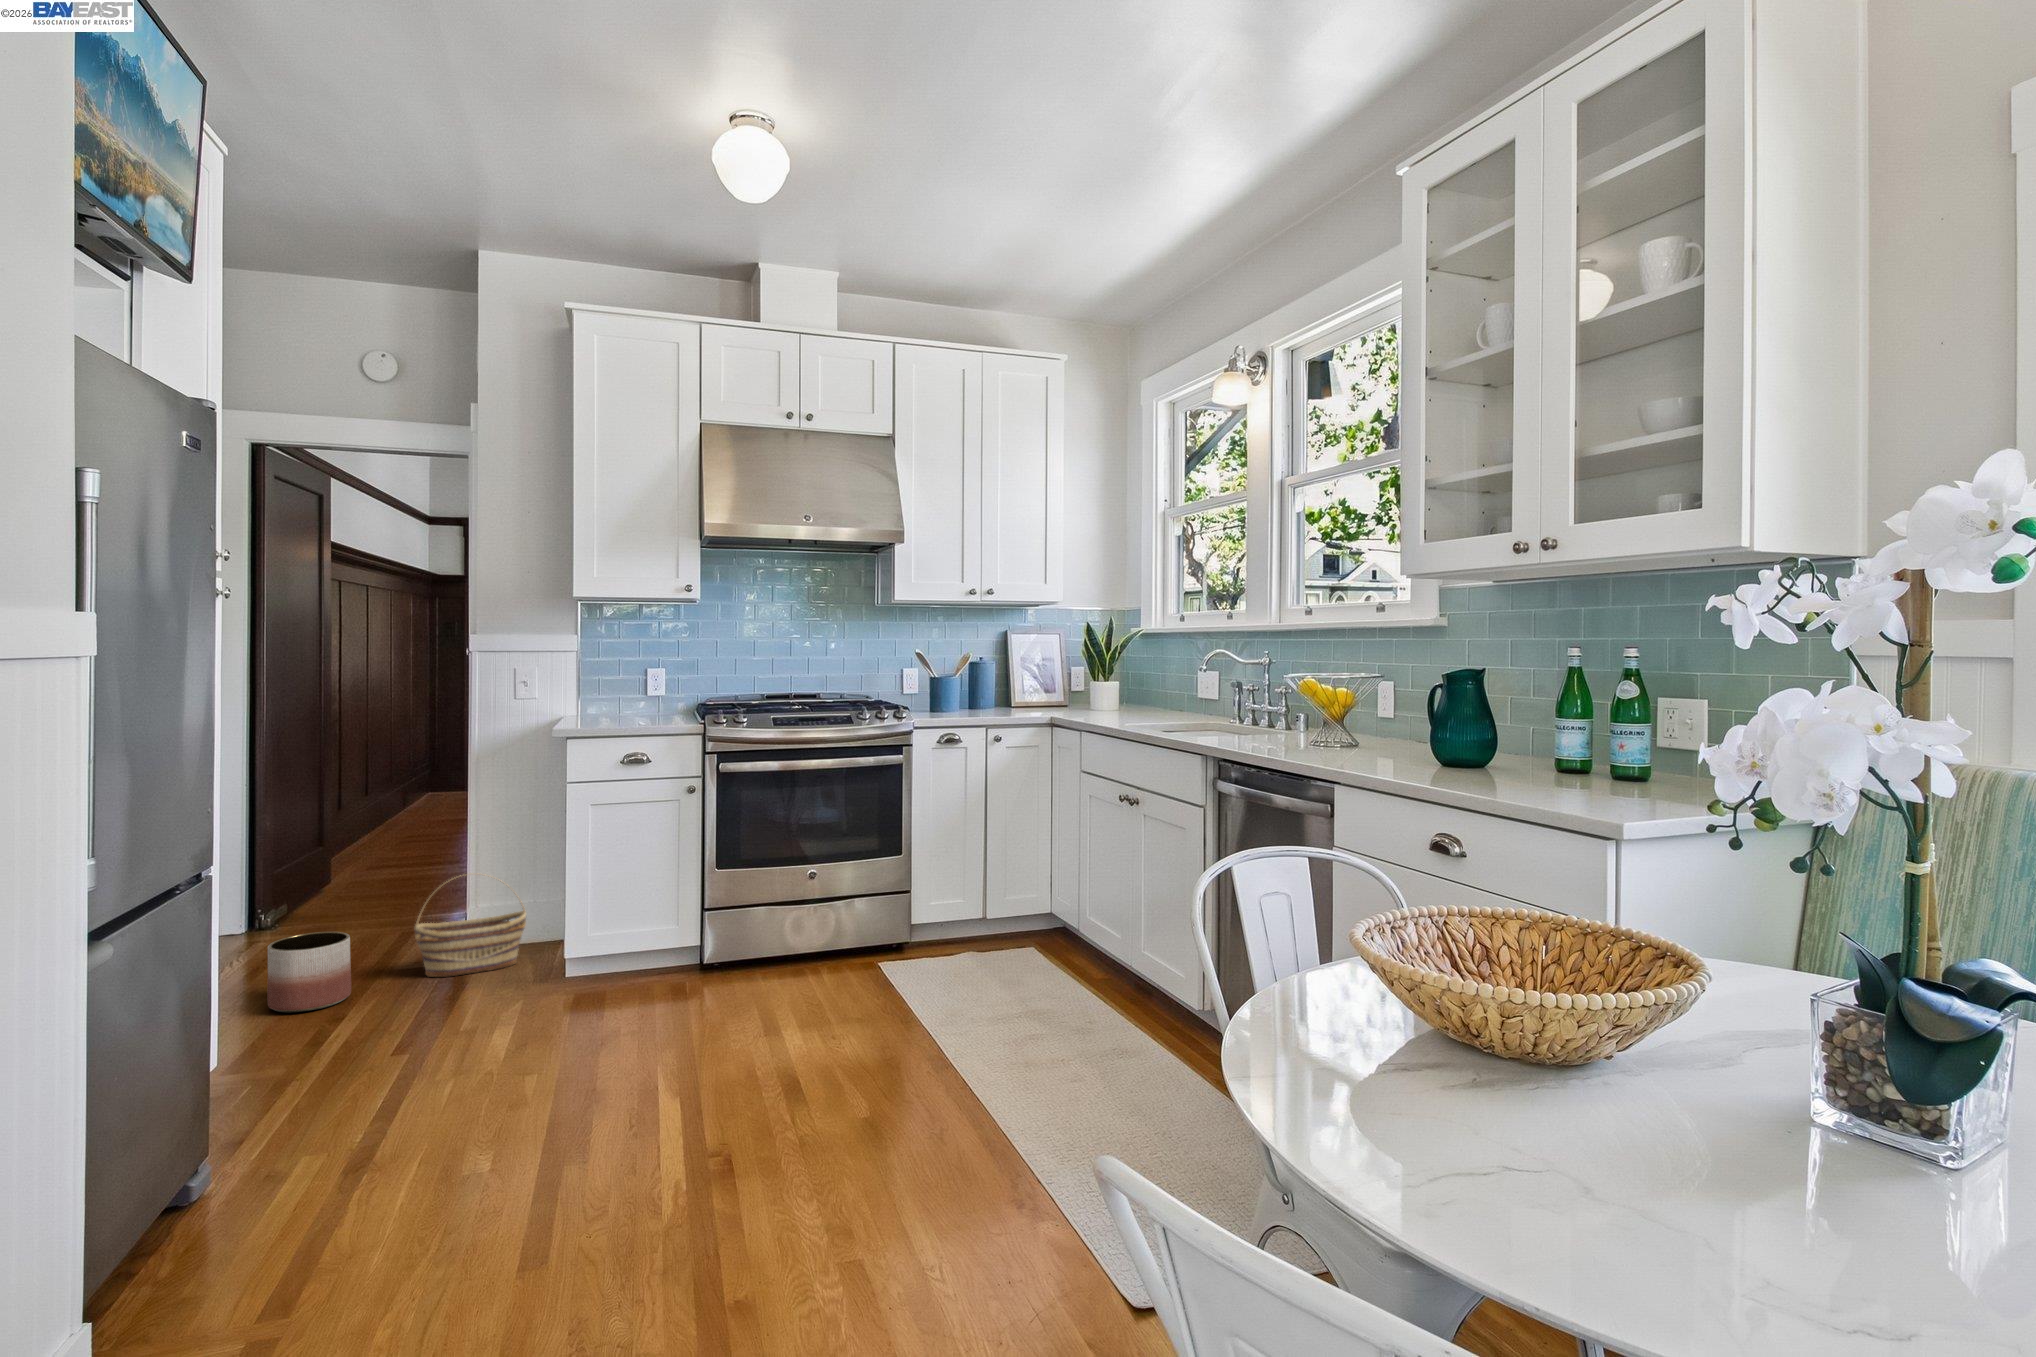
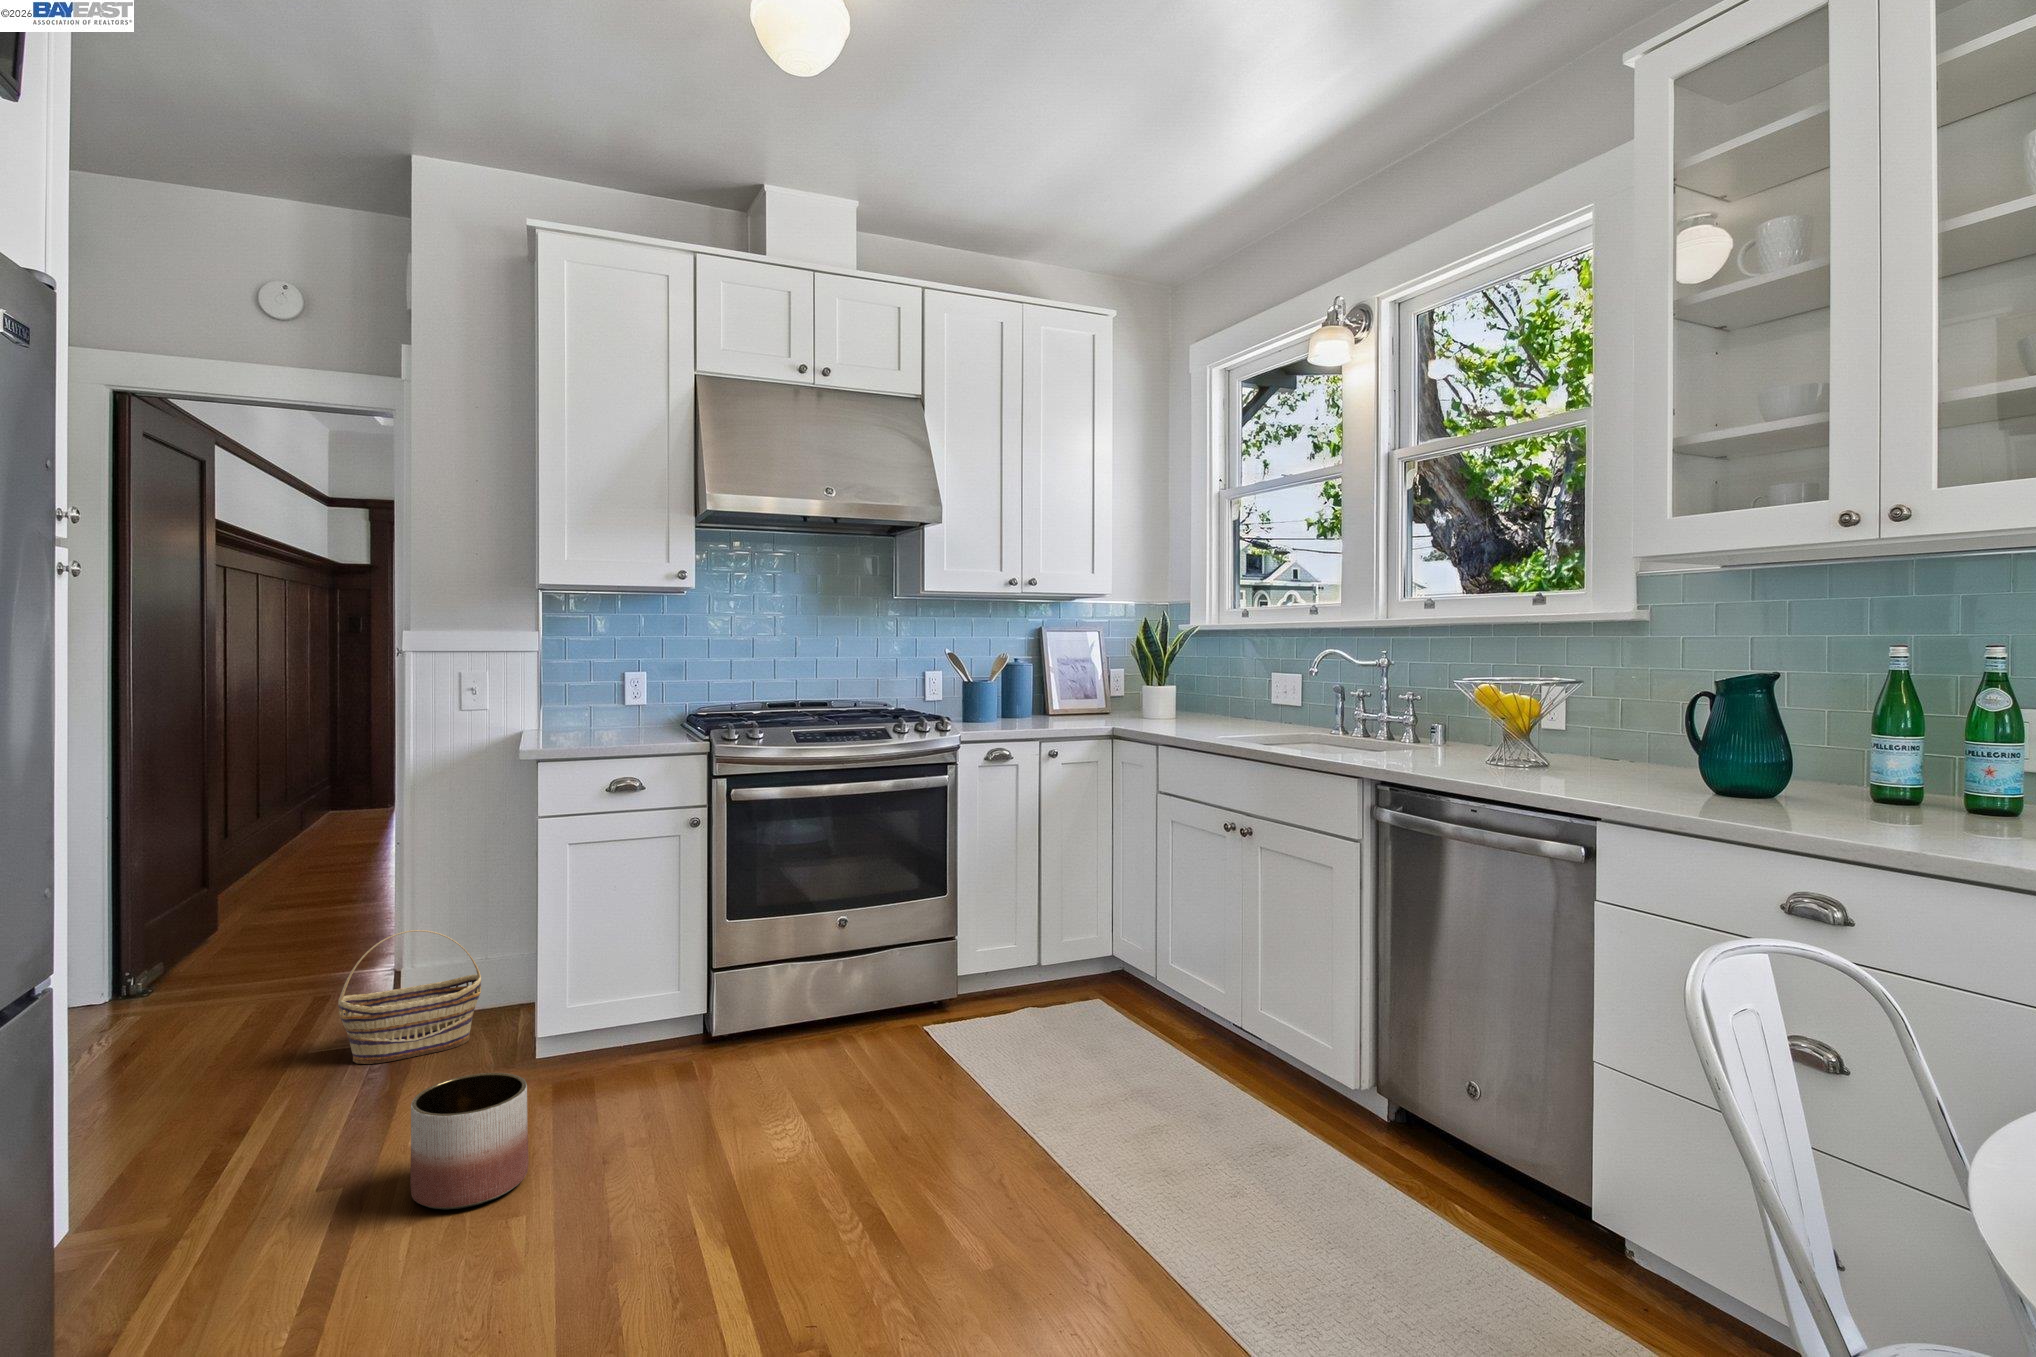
planter: present [267,932,351,1012] -> present [410,1073,528,1209]

